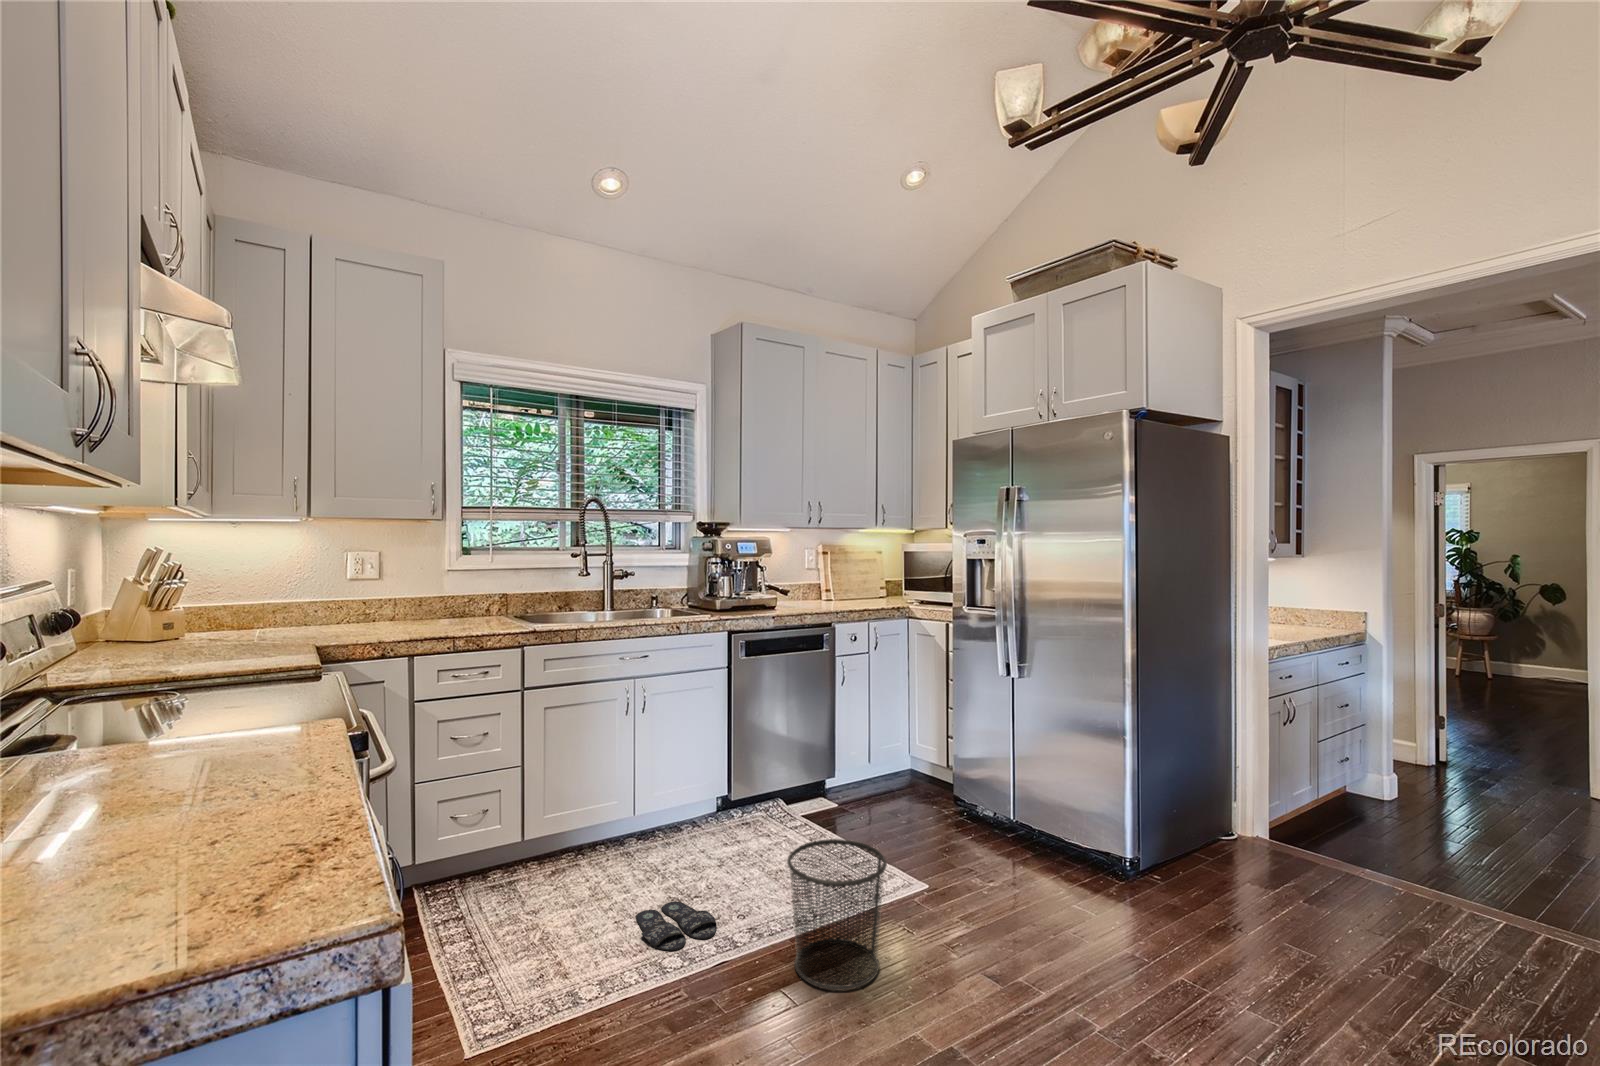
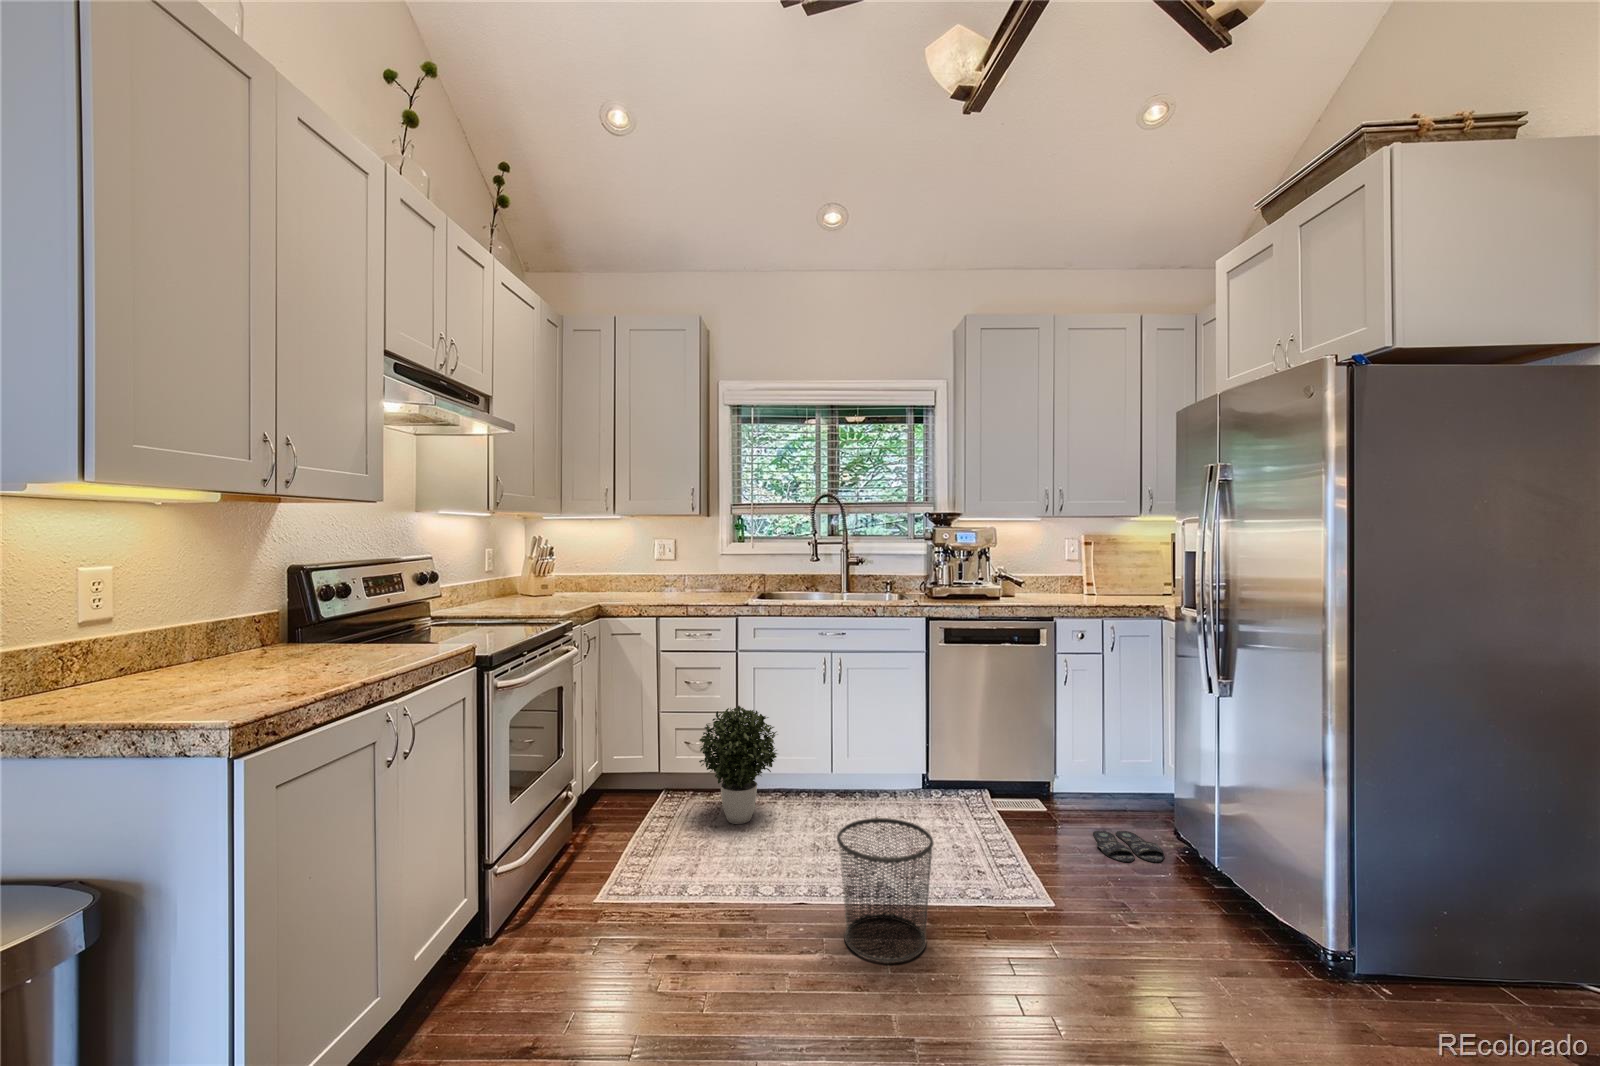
potted plant: none [500,756,607,905] -> present [699,706,777,824]
slippers: present [636,901,716,951] -> present [1093,831,1164,862]

